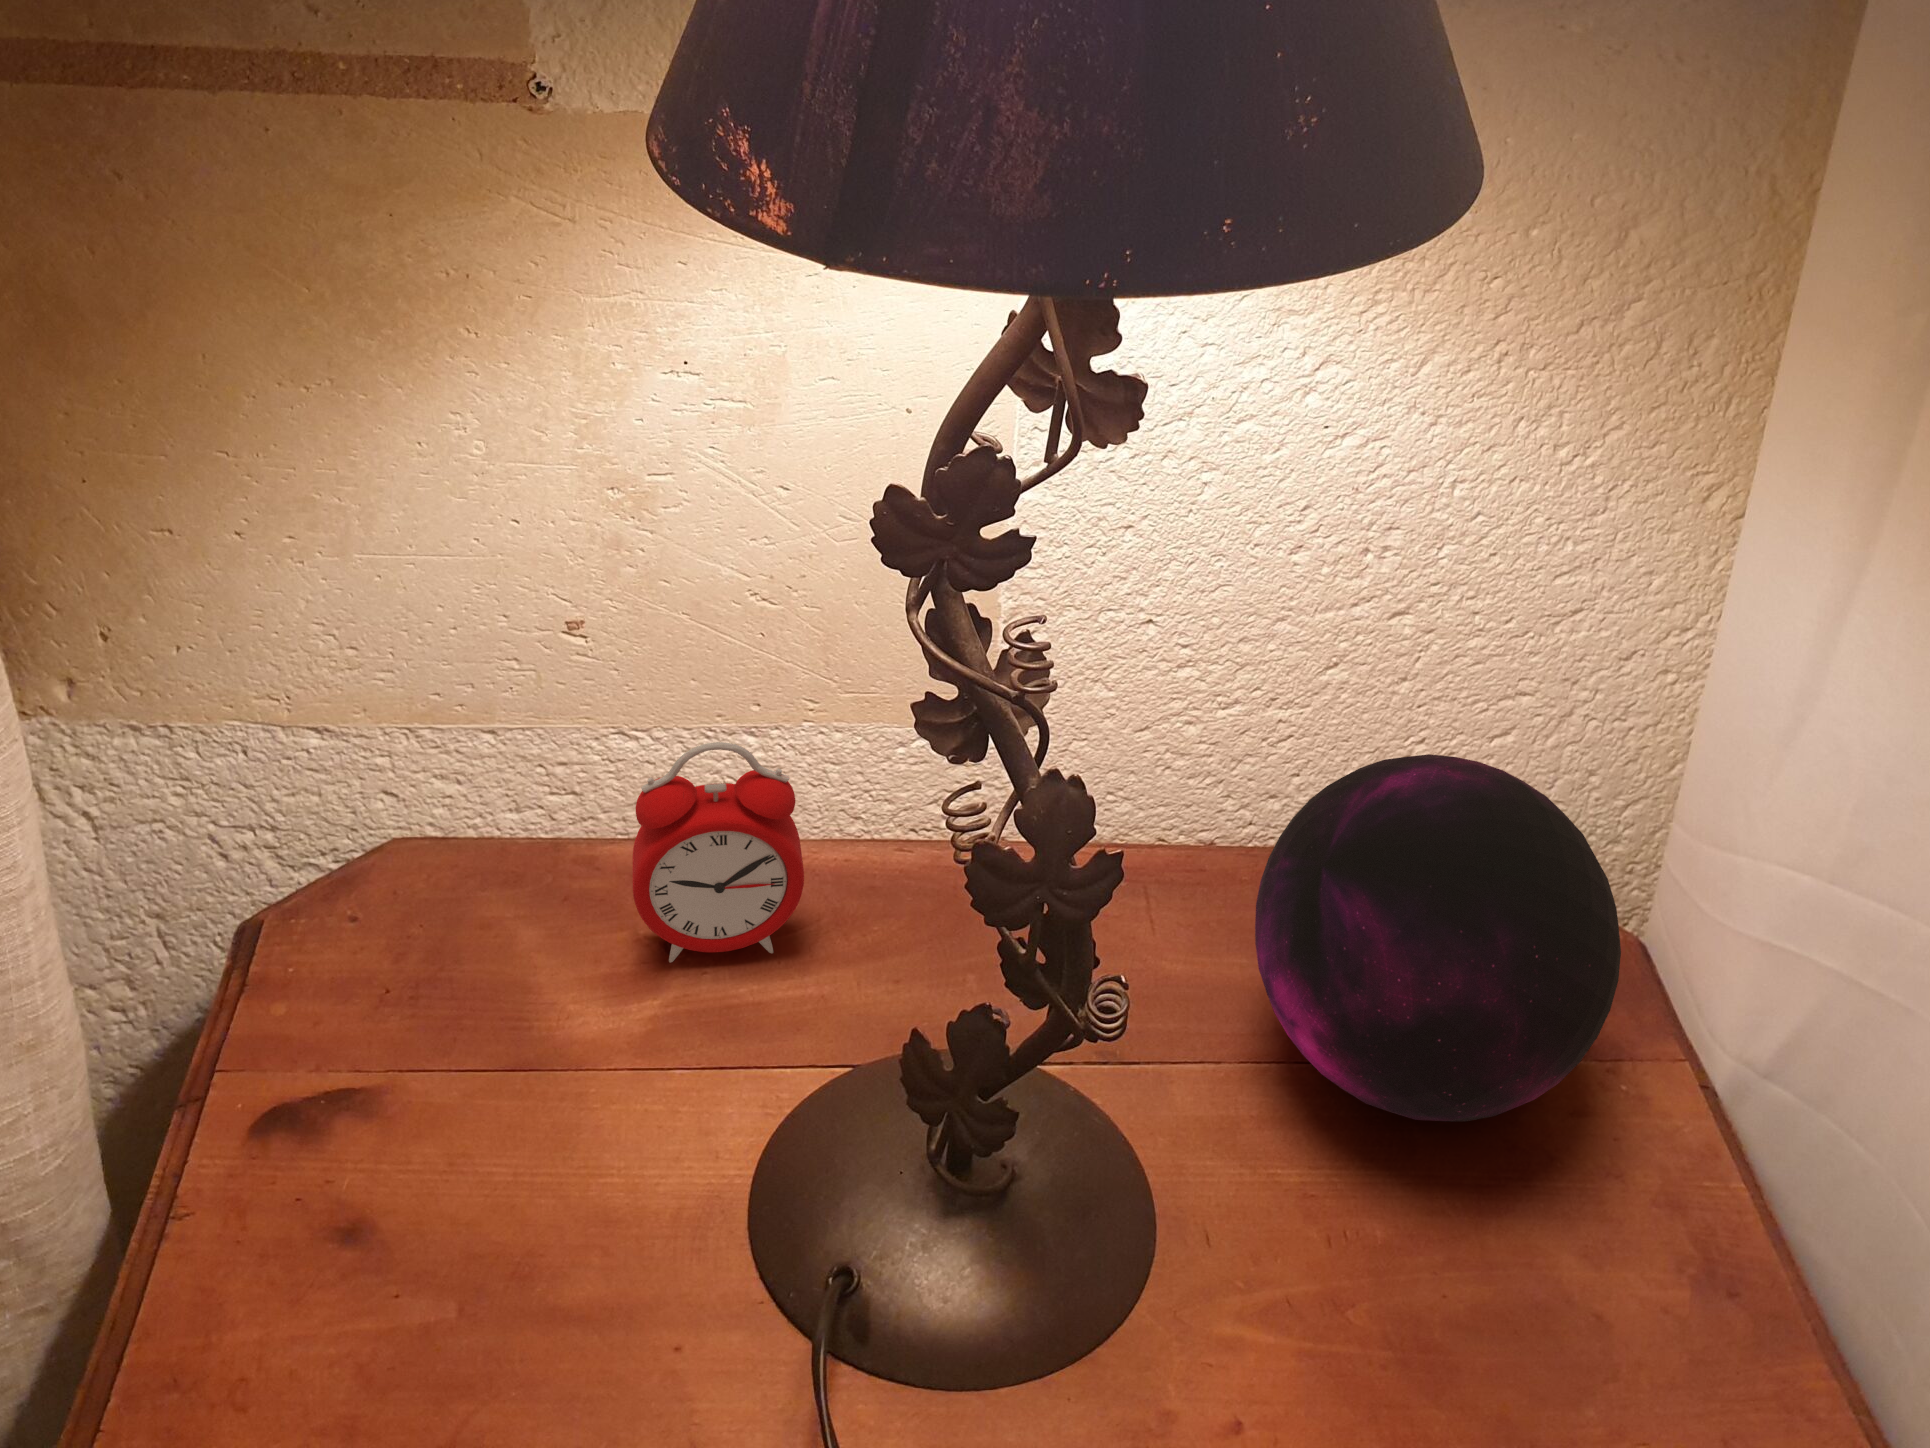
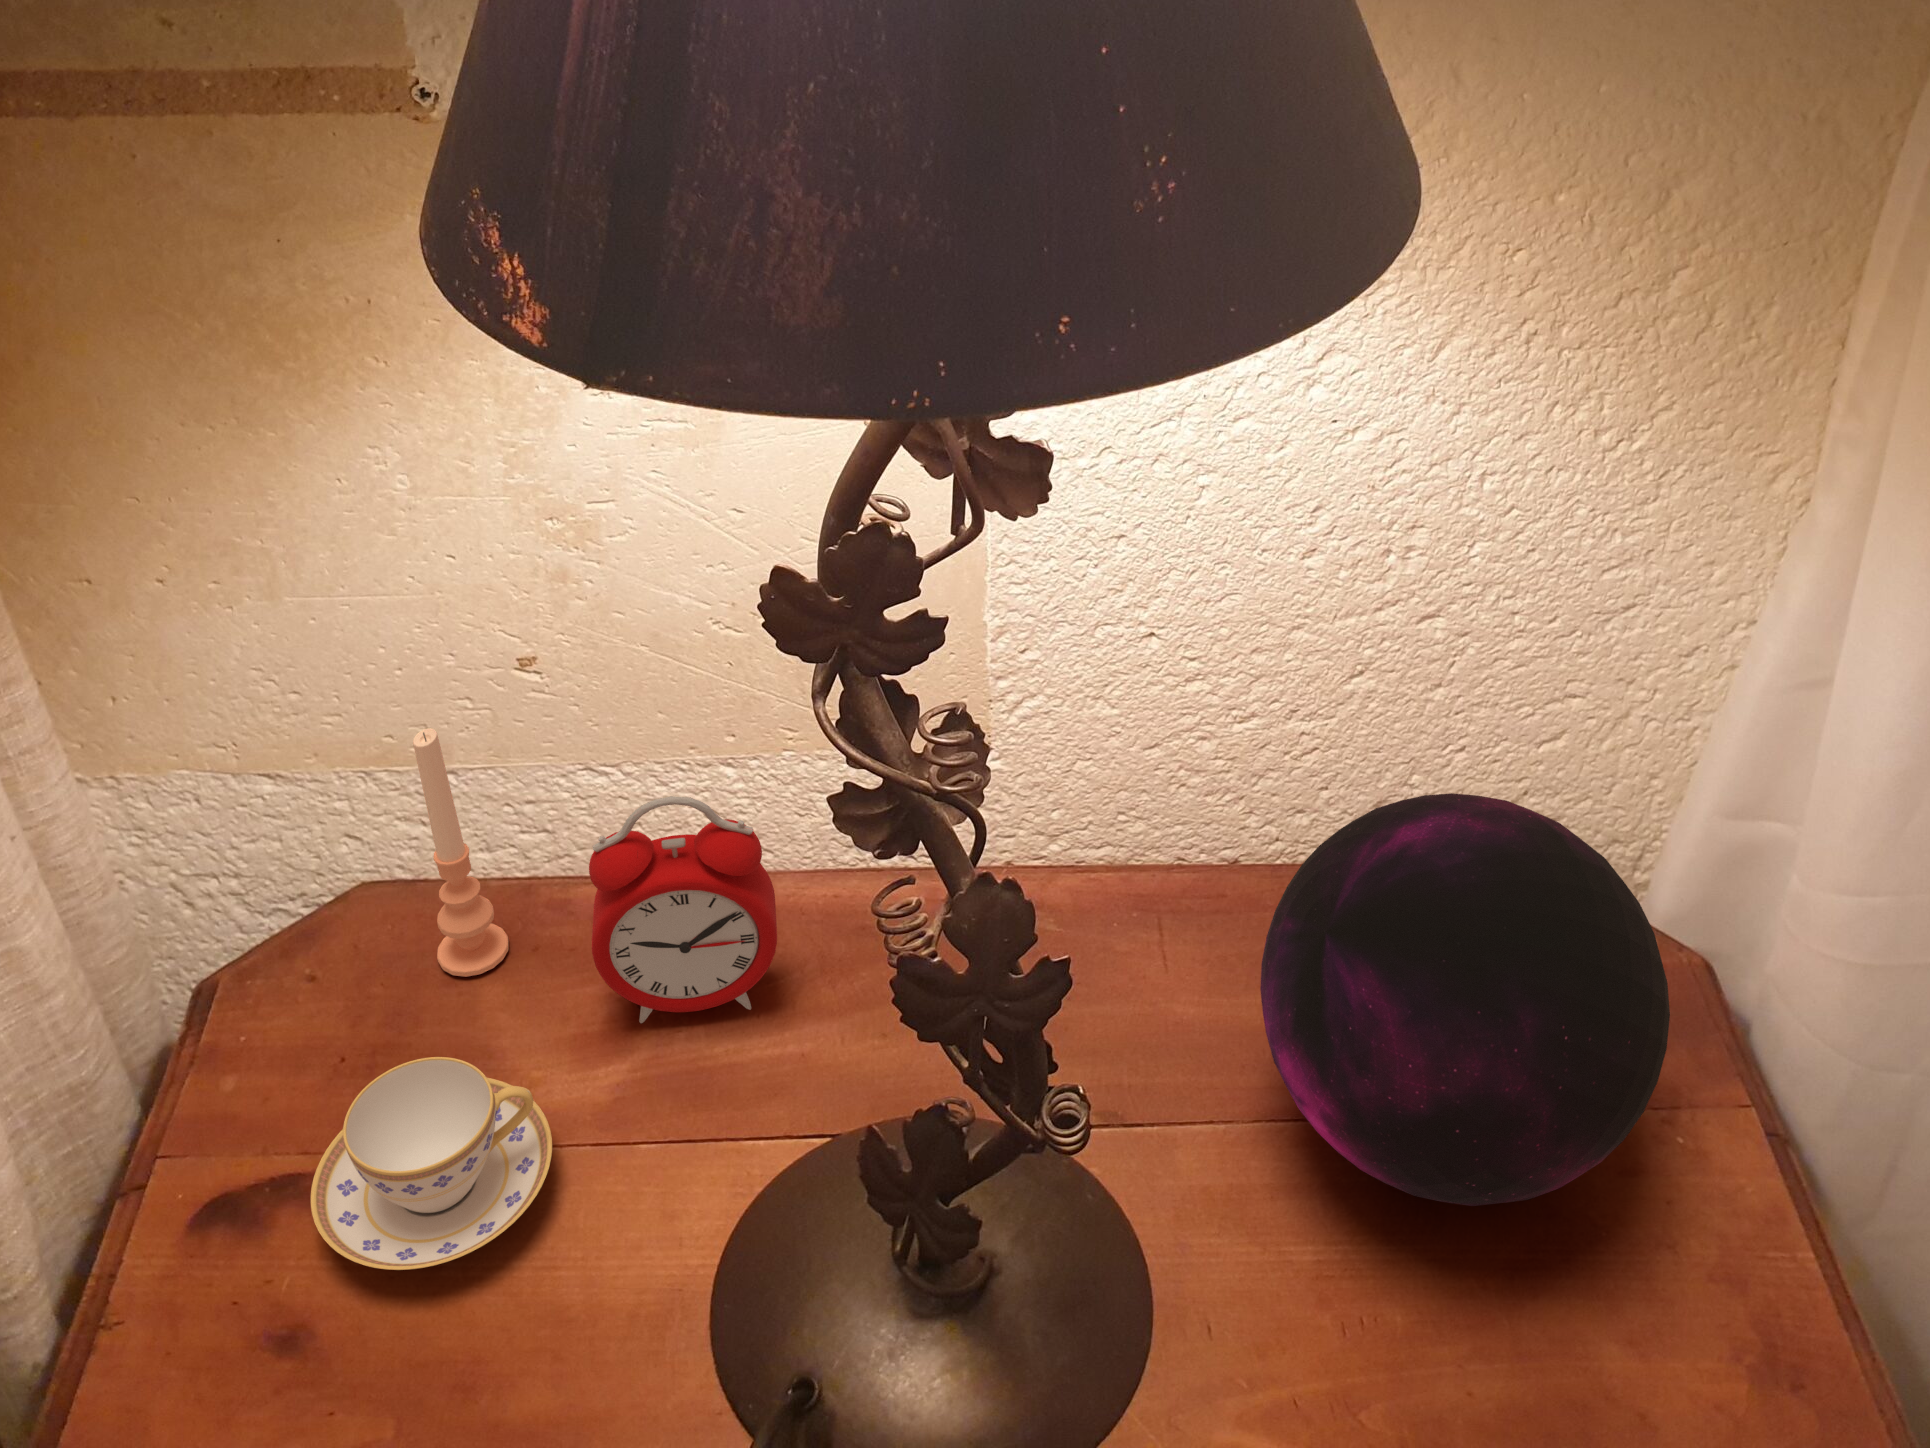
candle: none [474,675,541,919] -> present [413,728,508,977]
teacup: none [370,974,597,1162] -> present [311,1057,552,1270]

